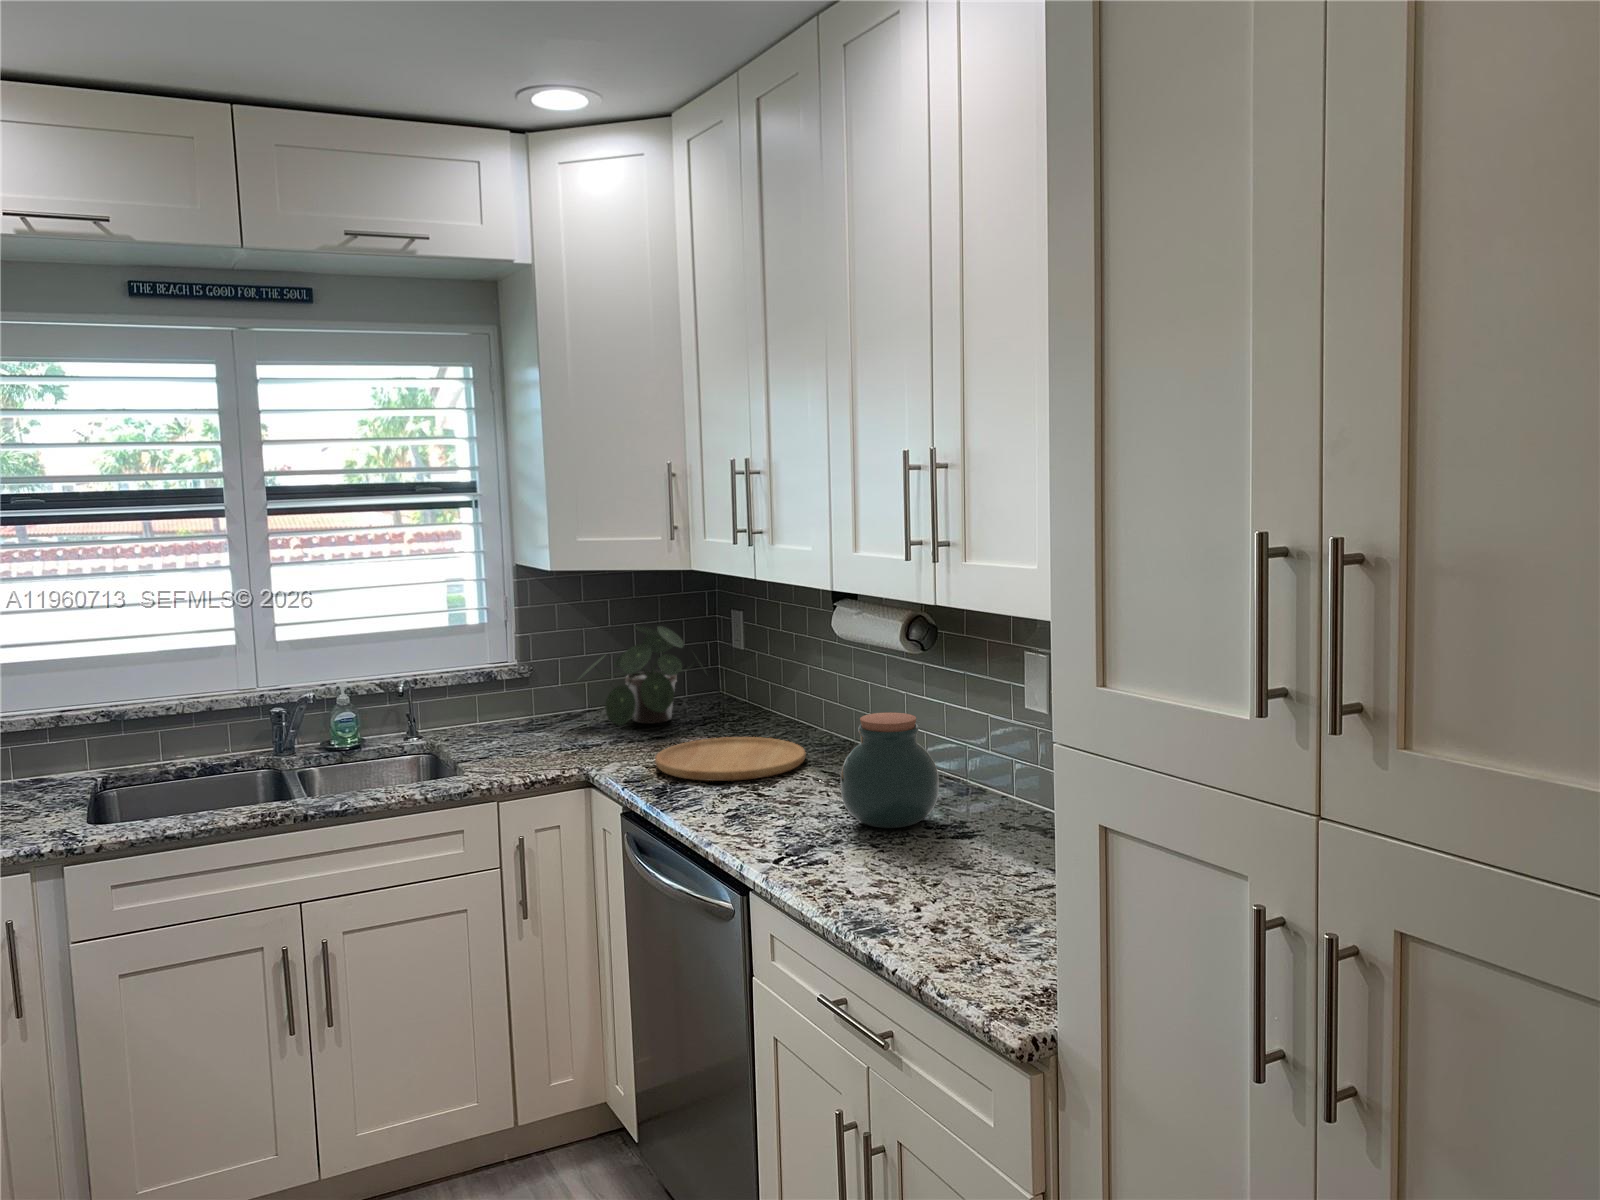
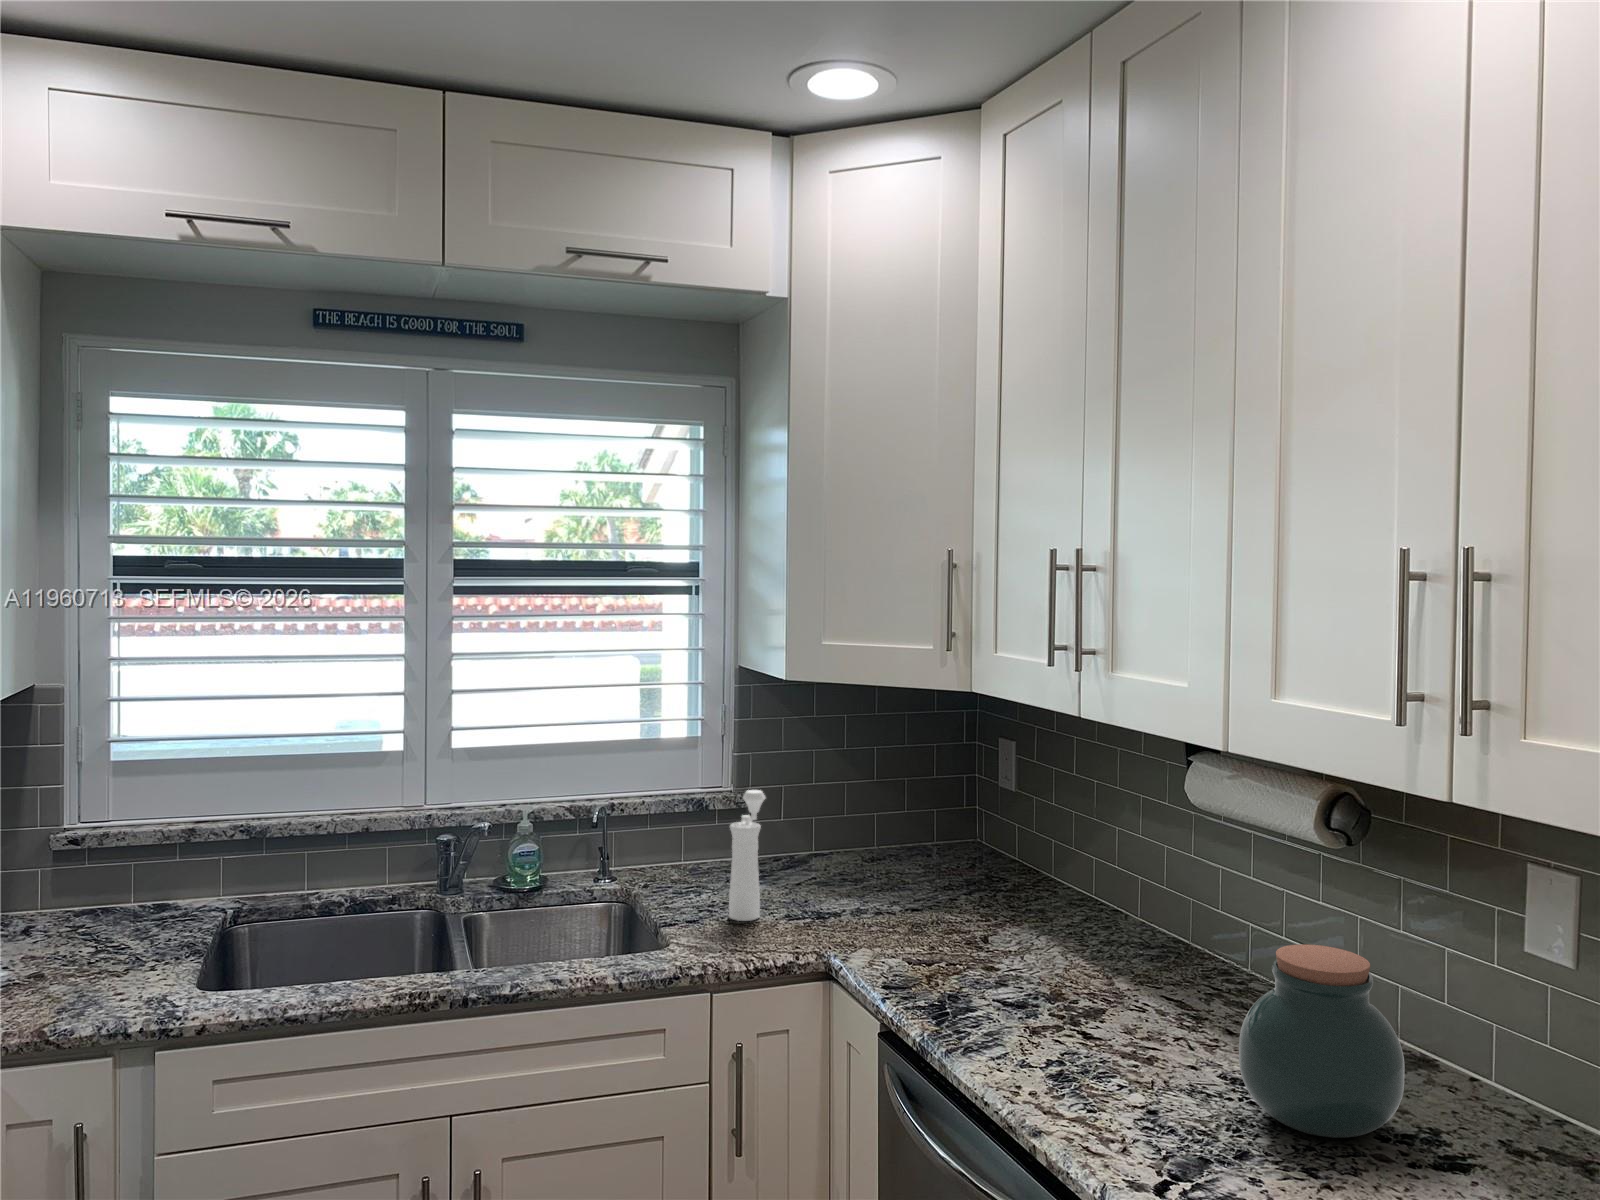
potted plant: present [579,626,707,725] -> none [806,755,976,887]
pepper mill: none [509,657,538,754] -> present [729,790,765,921]
cutting board: present [655,737,806,781] -> none [923,922,1135,1002]

